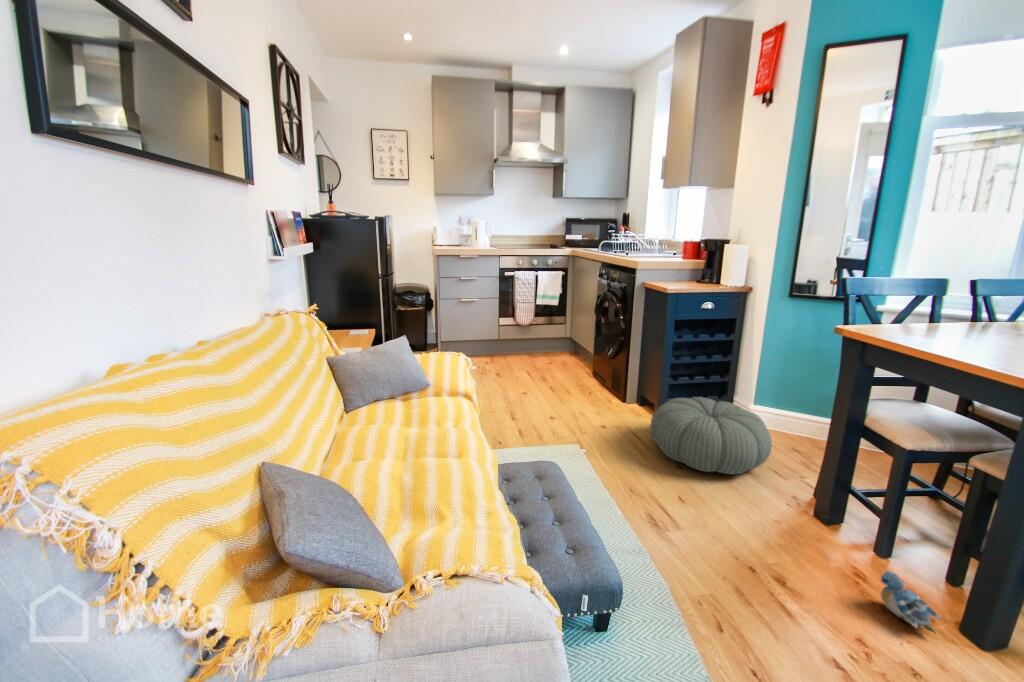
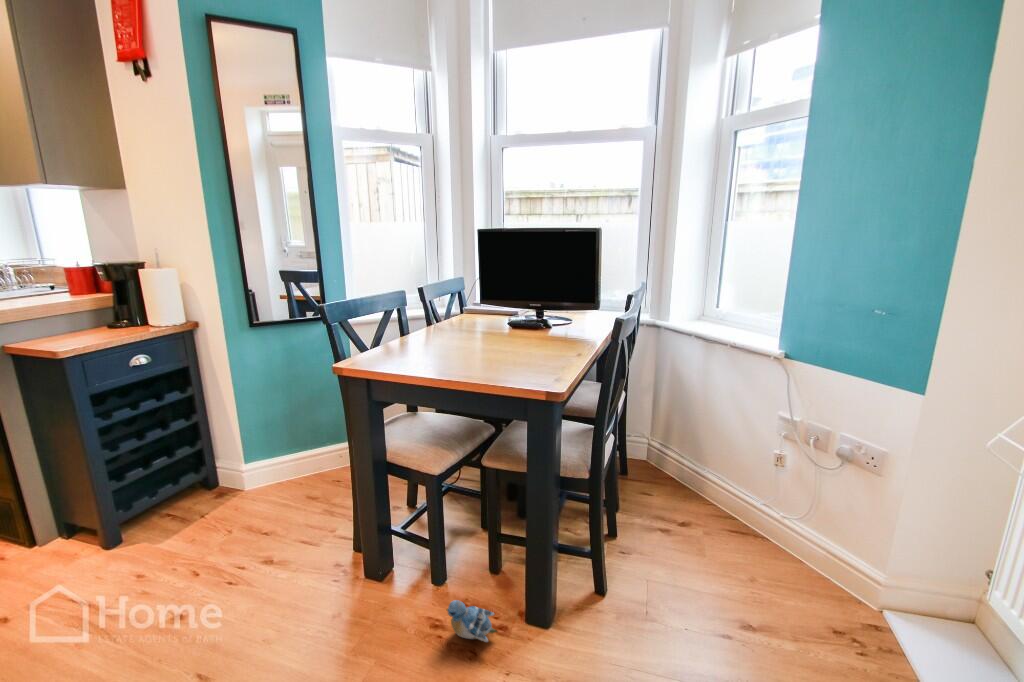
pouf: present [650,397,772,474] -> none [99,483,292,619]

